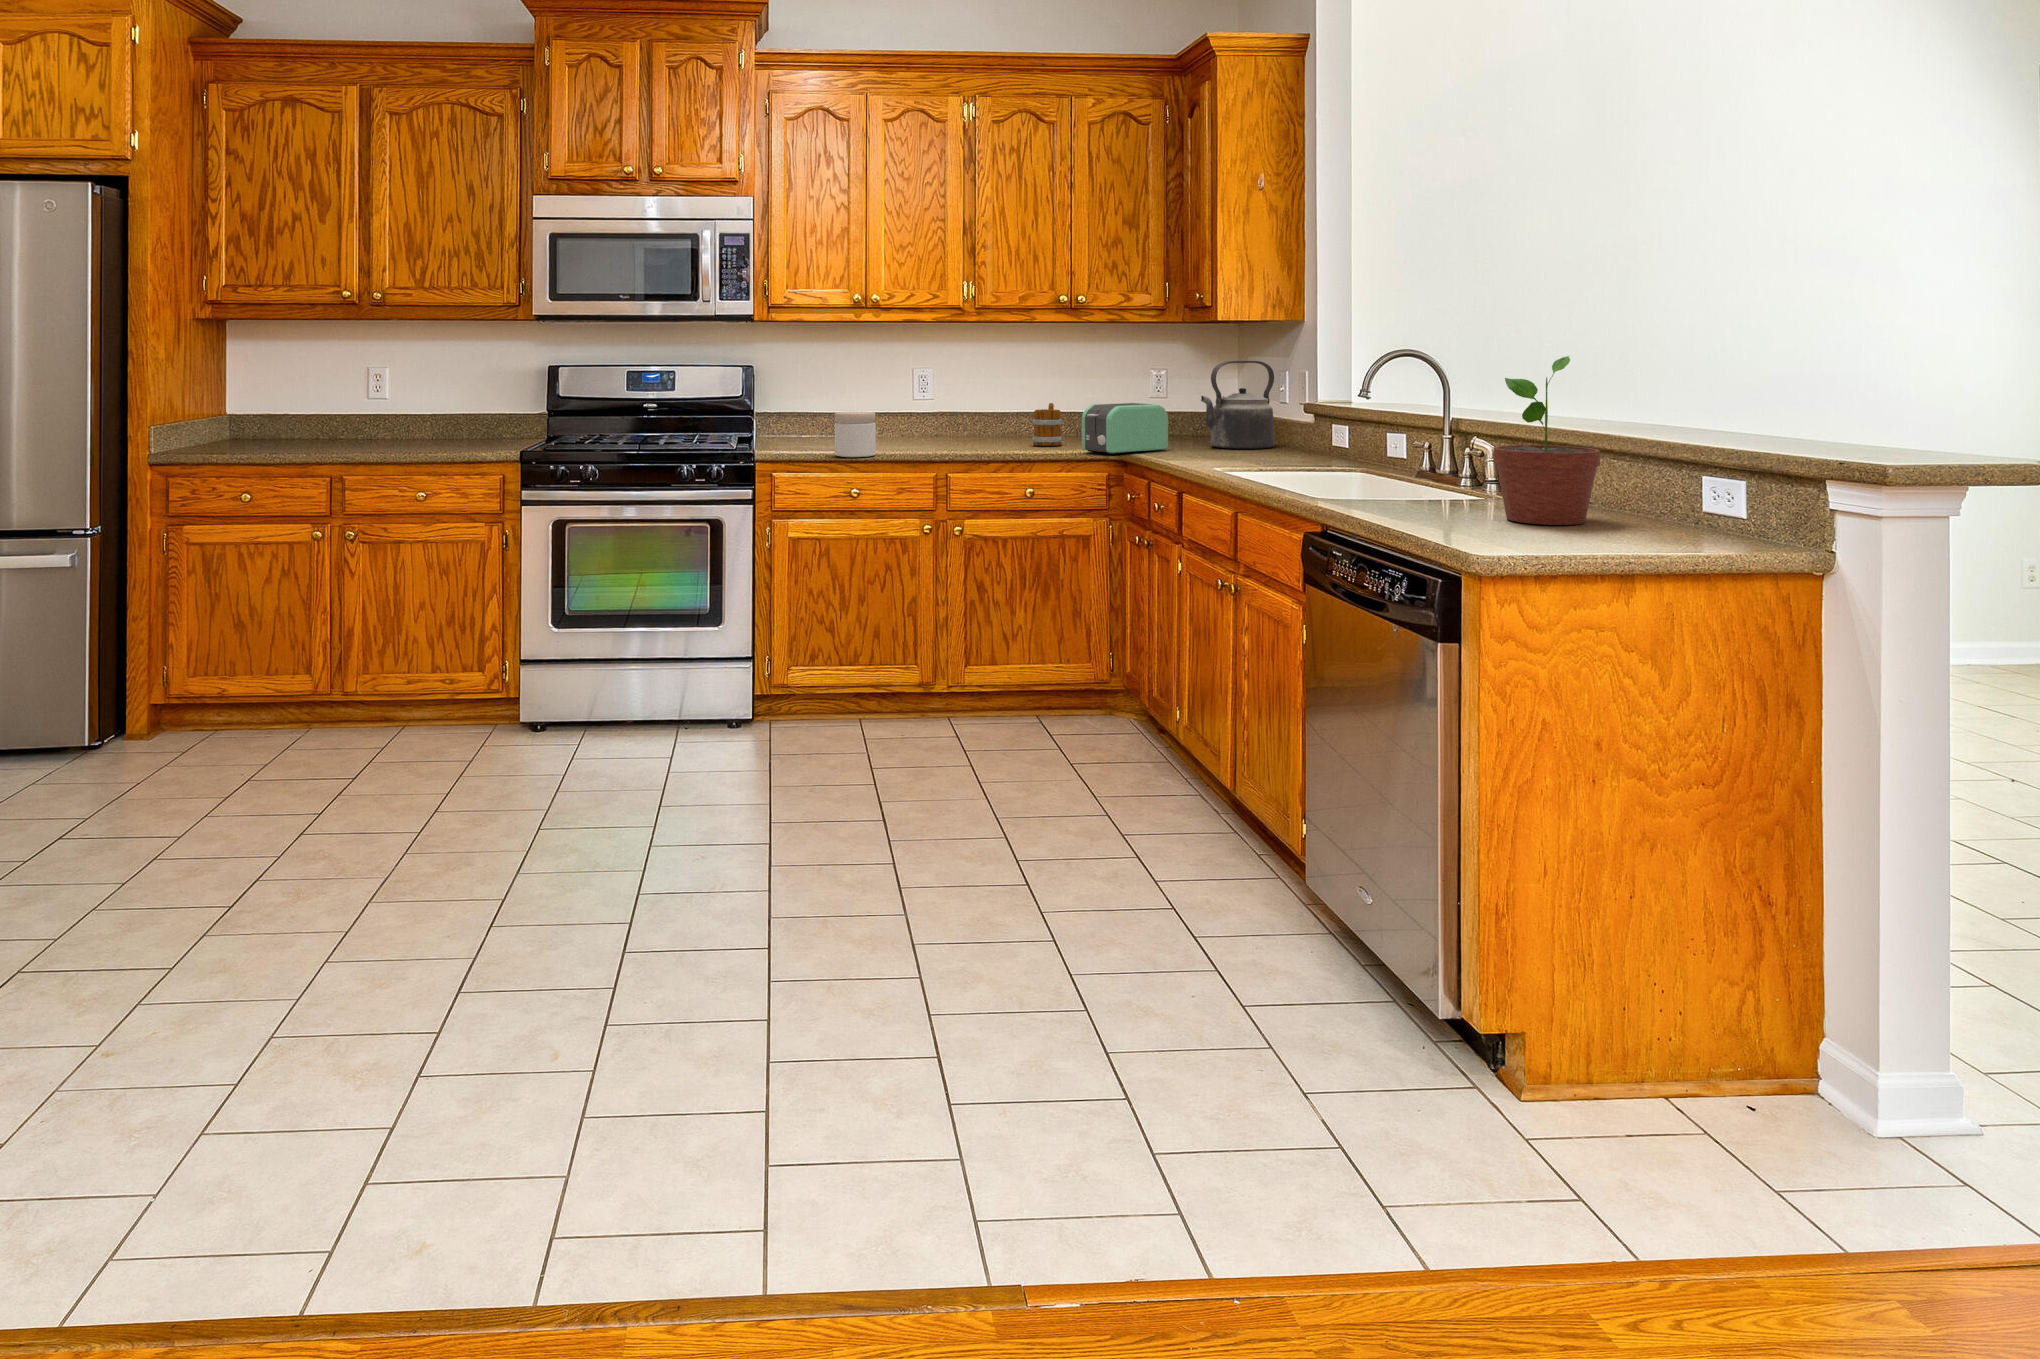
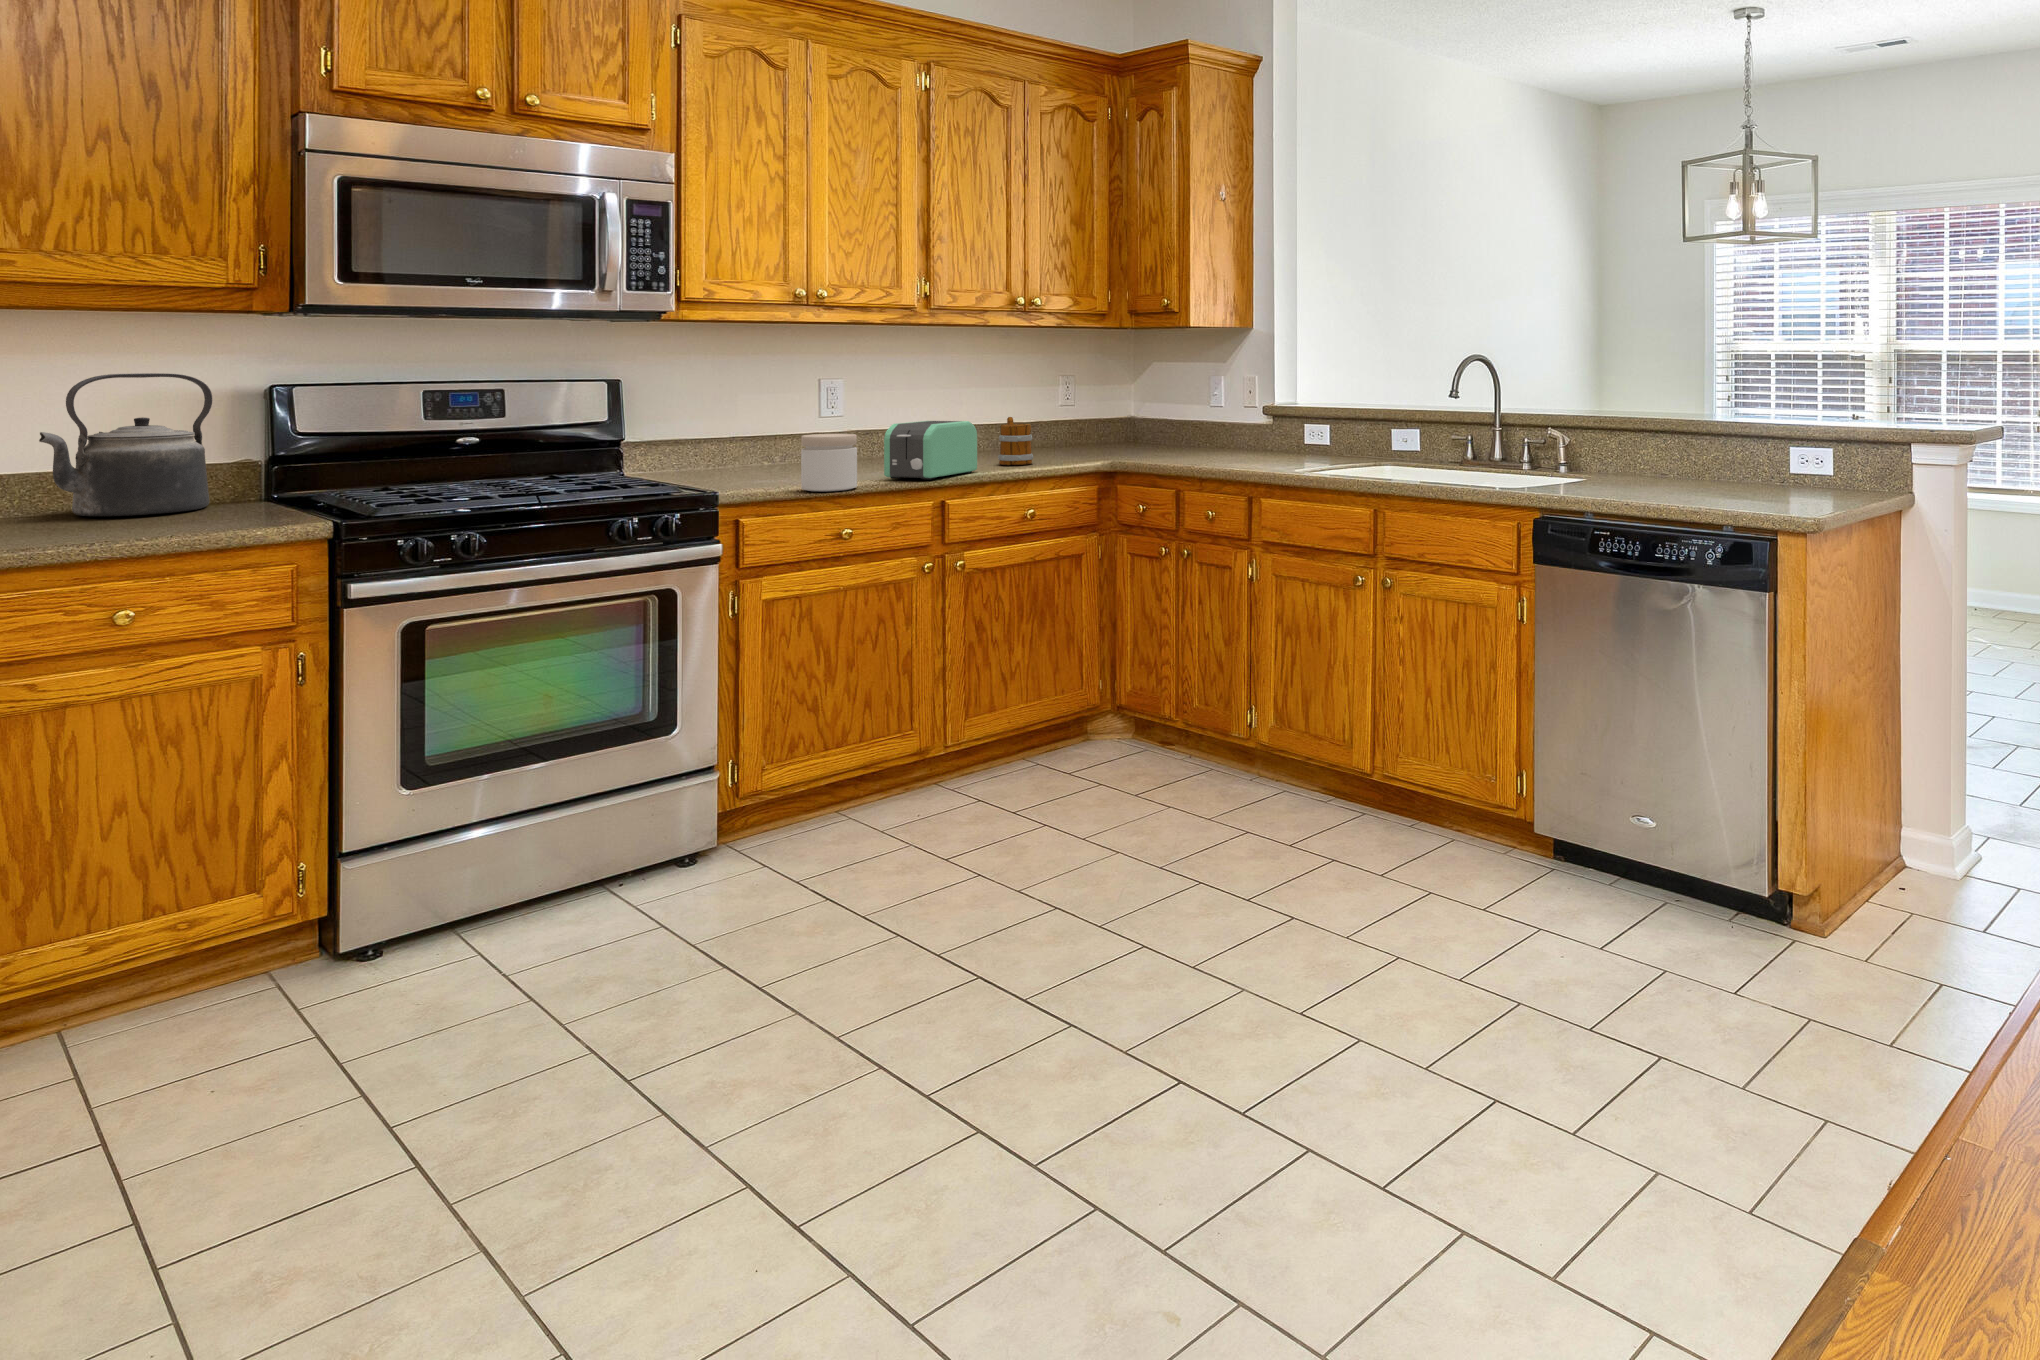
potted plant: present [1493,356,1600,525] -> none [1652,357,1731,493]
kettle: present [1201,361,1275,449] -> present [39,373,212,516]
toaster: present [1082,403,1168,454] -> present [884,421,977,480]

